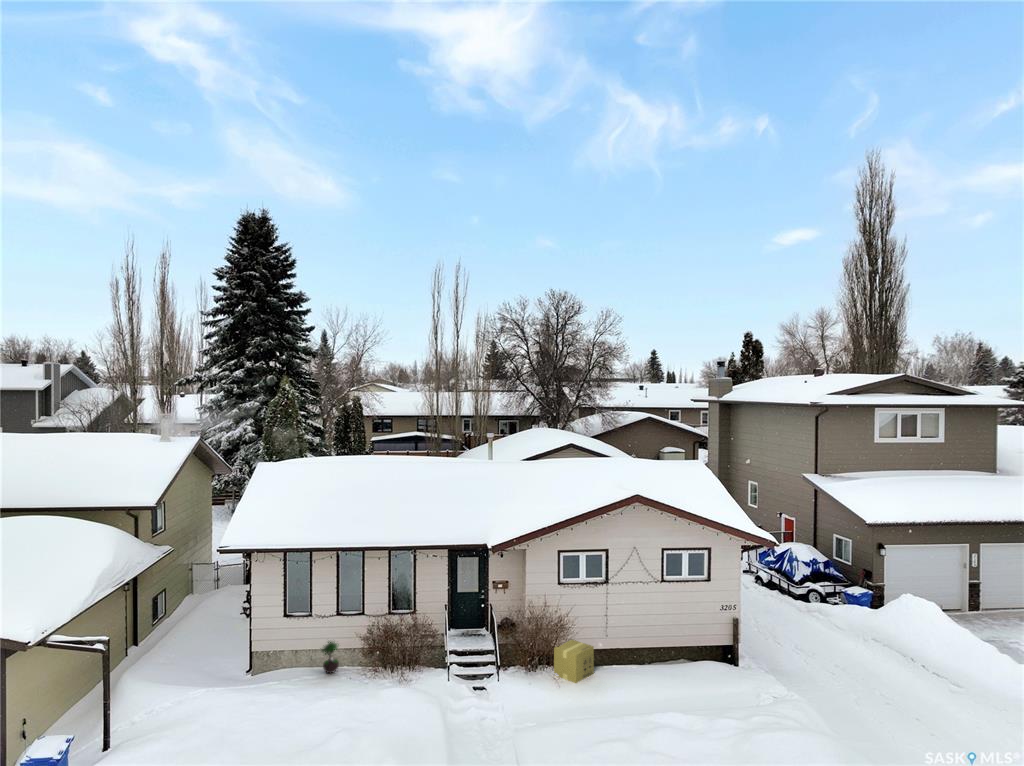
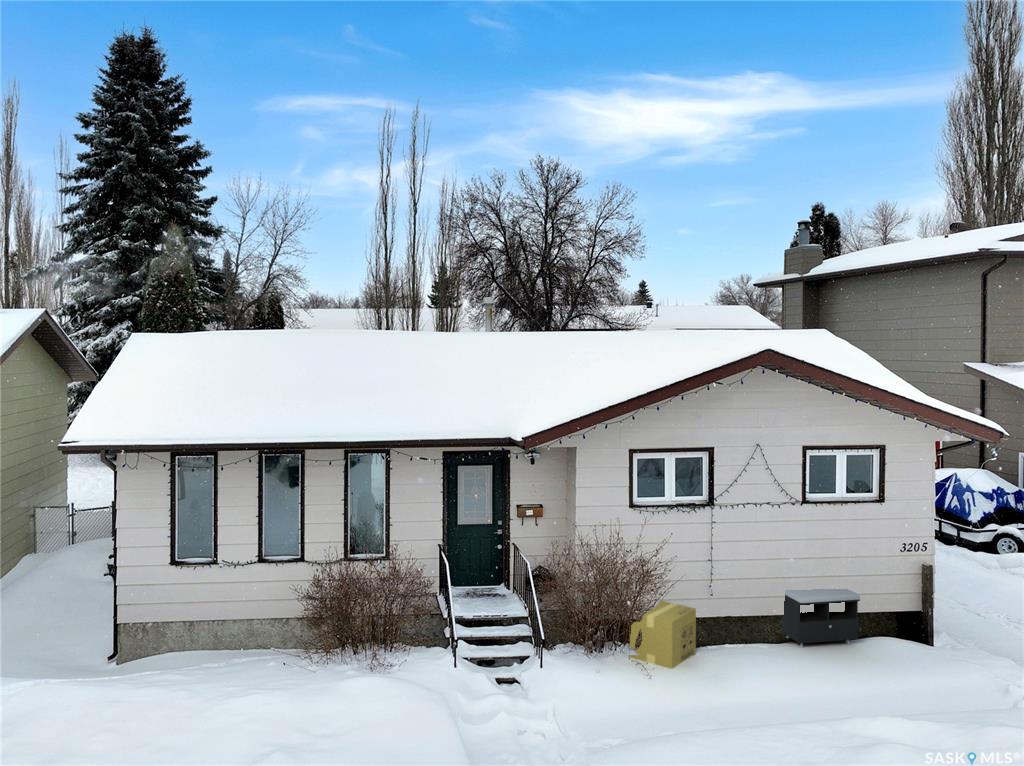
storage bench: none [648,631,694,670] -> present [781,589,860,647]
potted tree: present [322,641,339,673] -> none [220,600,259,660]

